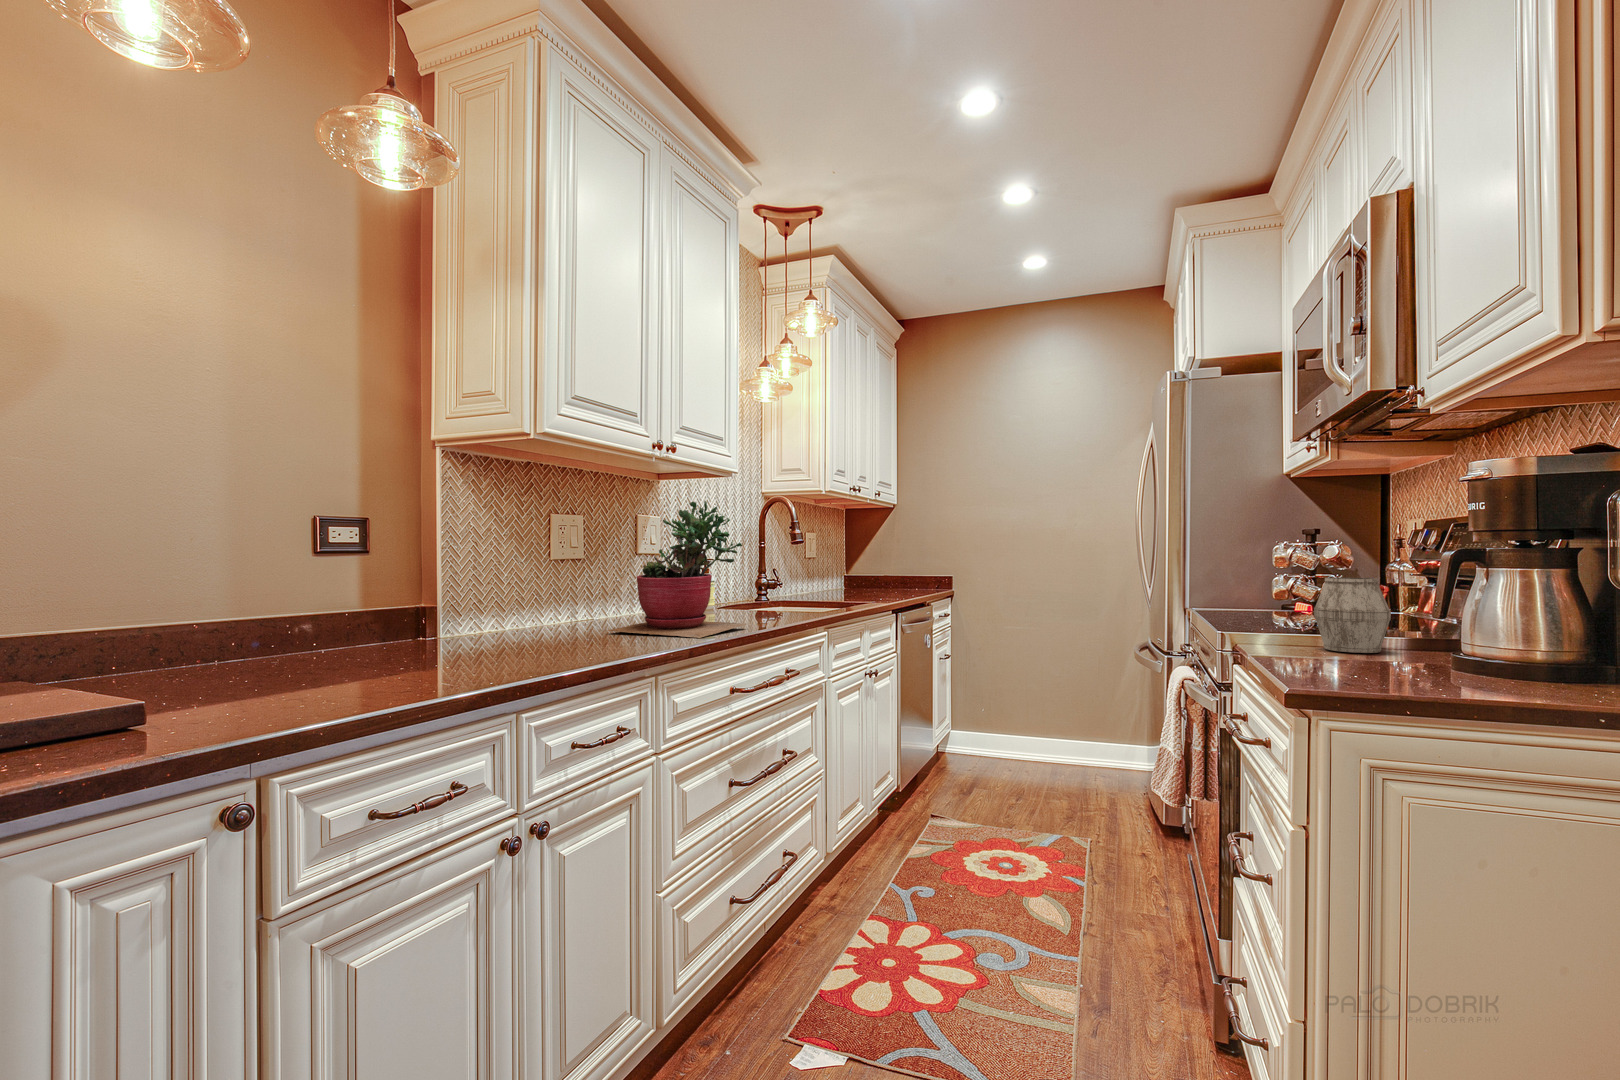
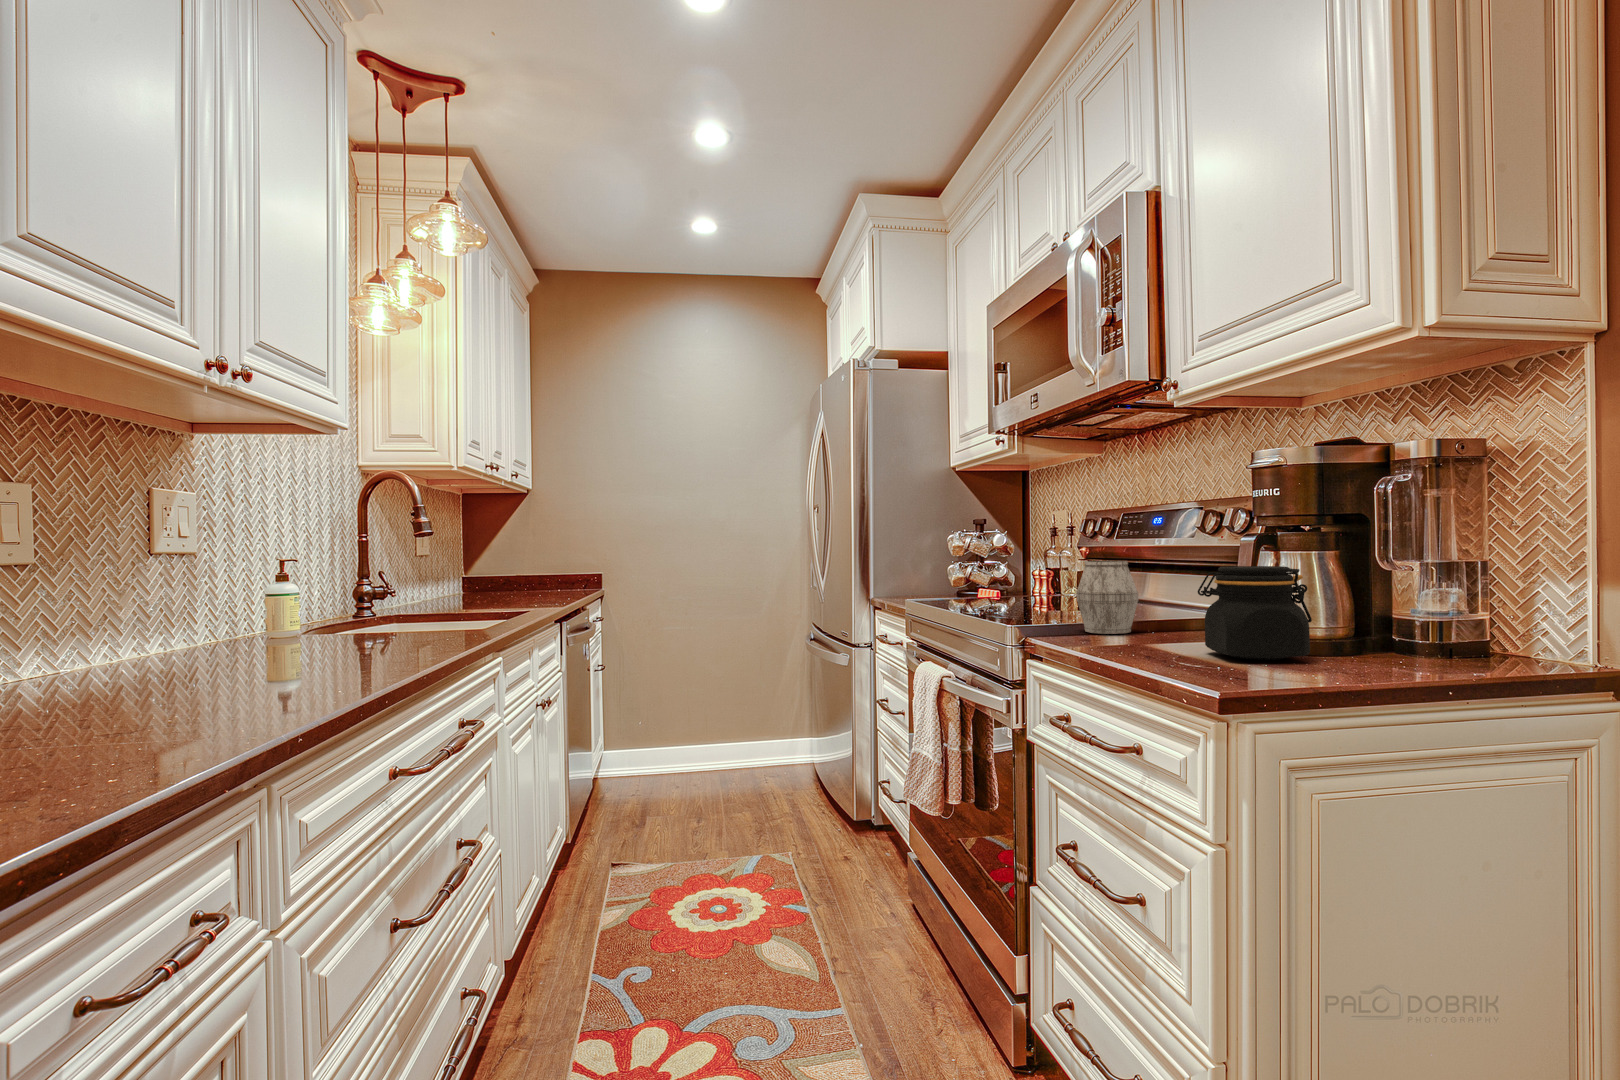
succulent plant: present [608,501,747,638] -> none [116,459,404,696]
jar: none [1393,587,1535,687] -> present [1198,566,1312,660]

